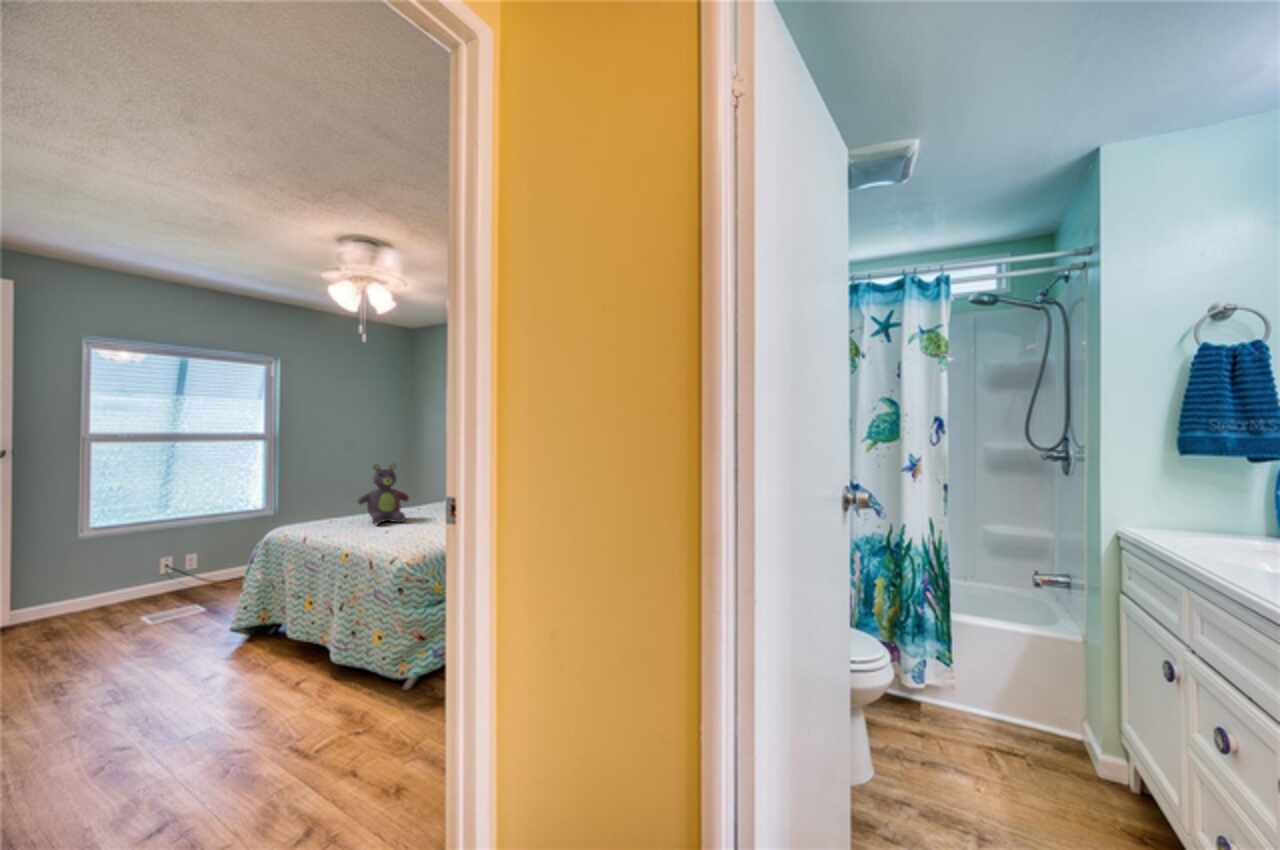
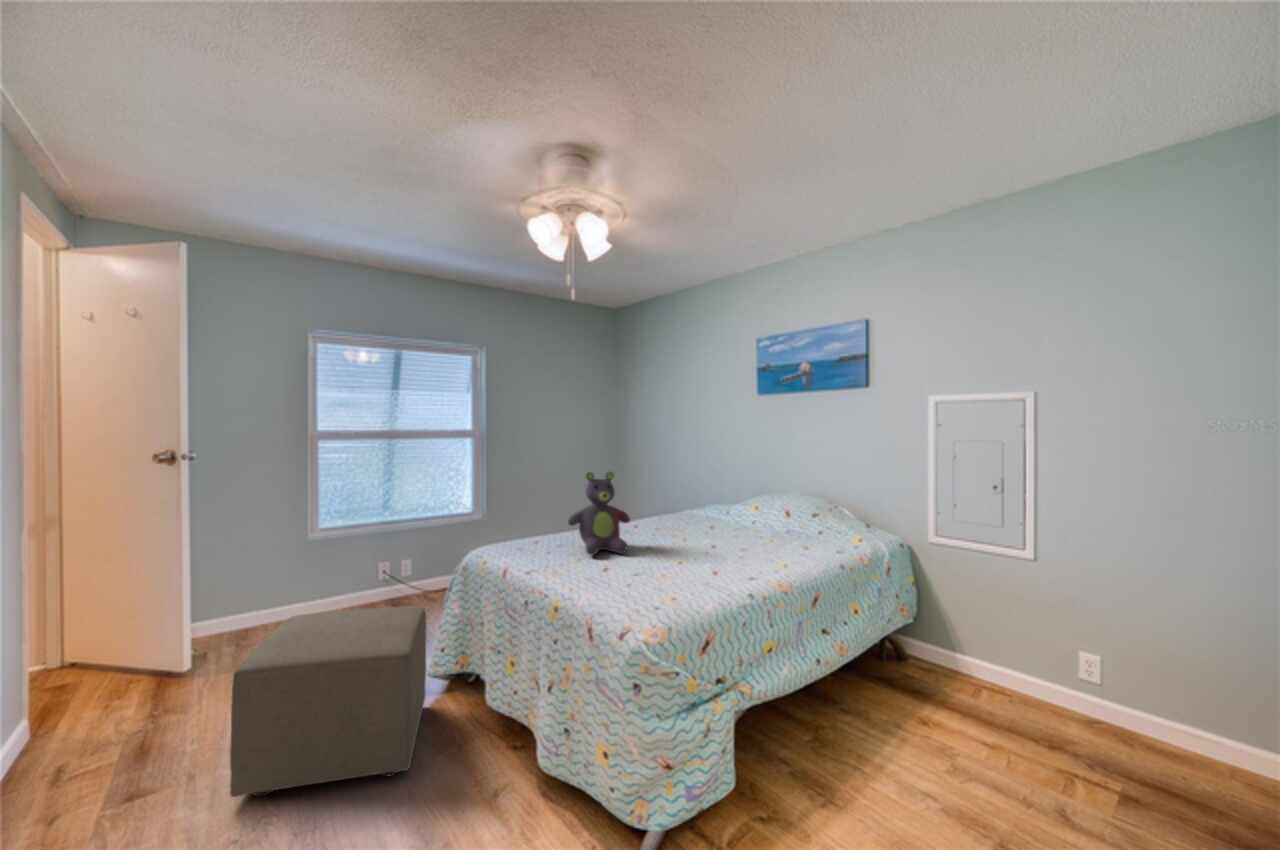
ottoman: none [59,572,230,714] -> present [230,606,426,797]

